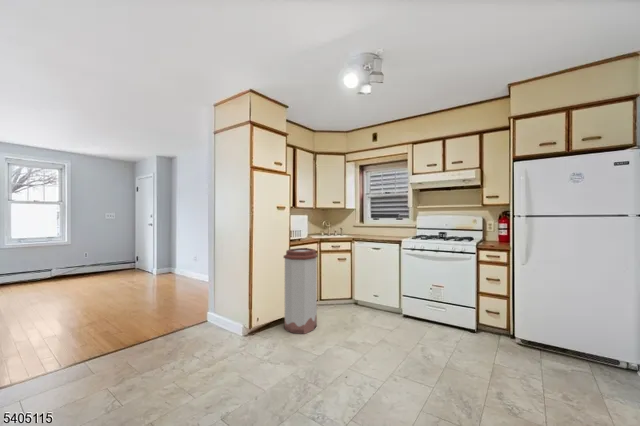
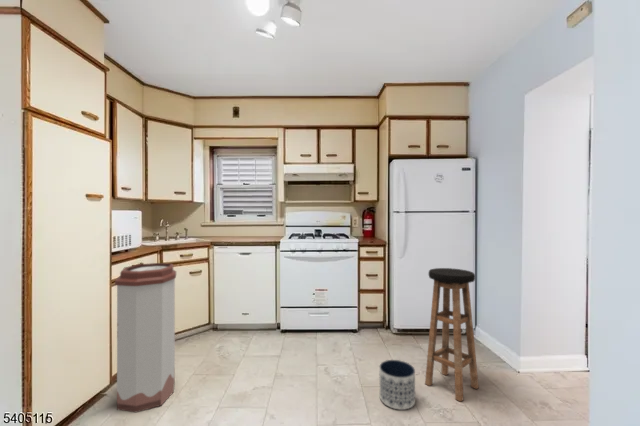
bar stool: none [506,275,573,412] -> present [425,268,479,402]
planter: none [447,350,481,394] -> present [380,360,415,410]

